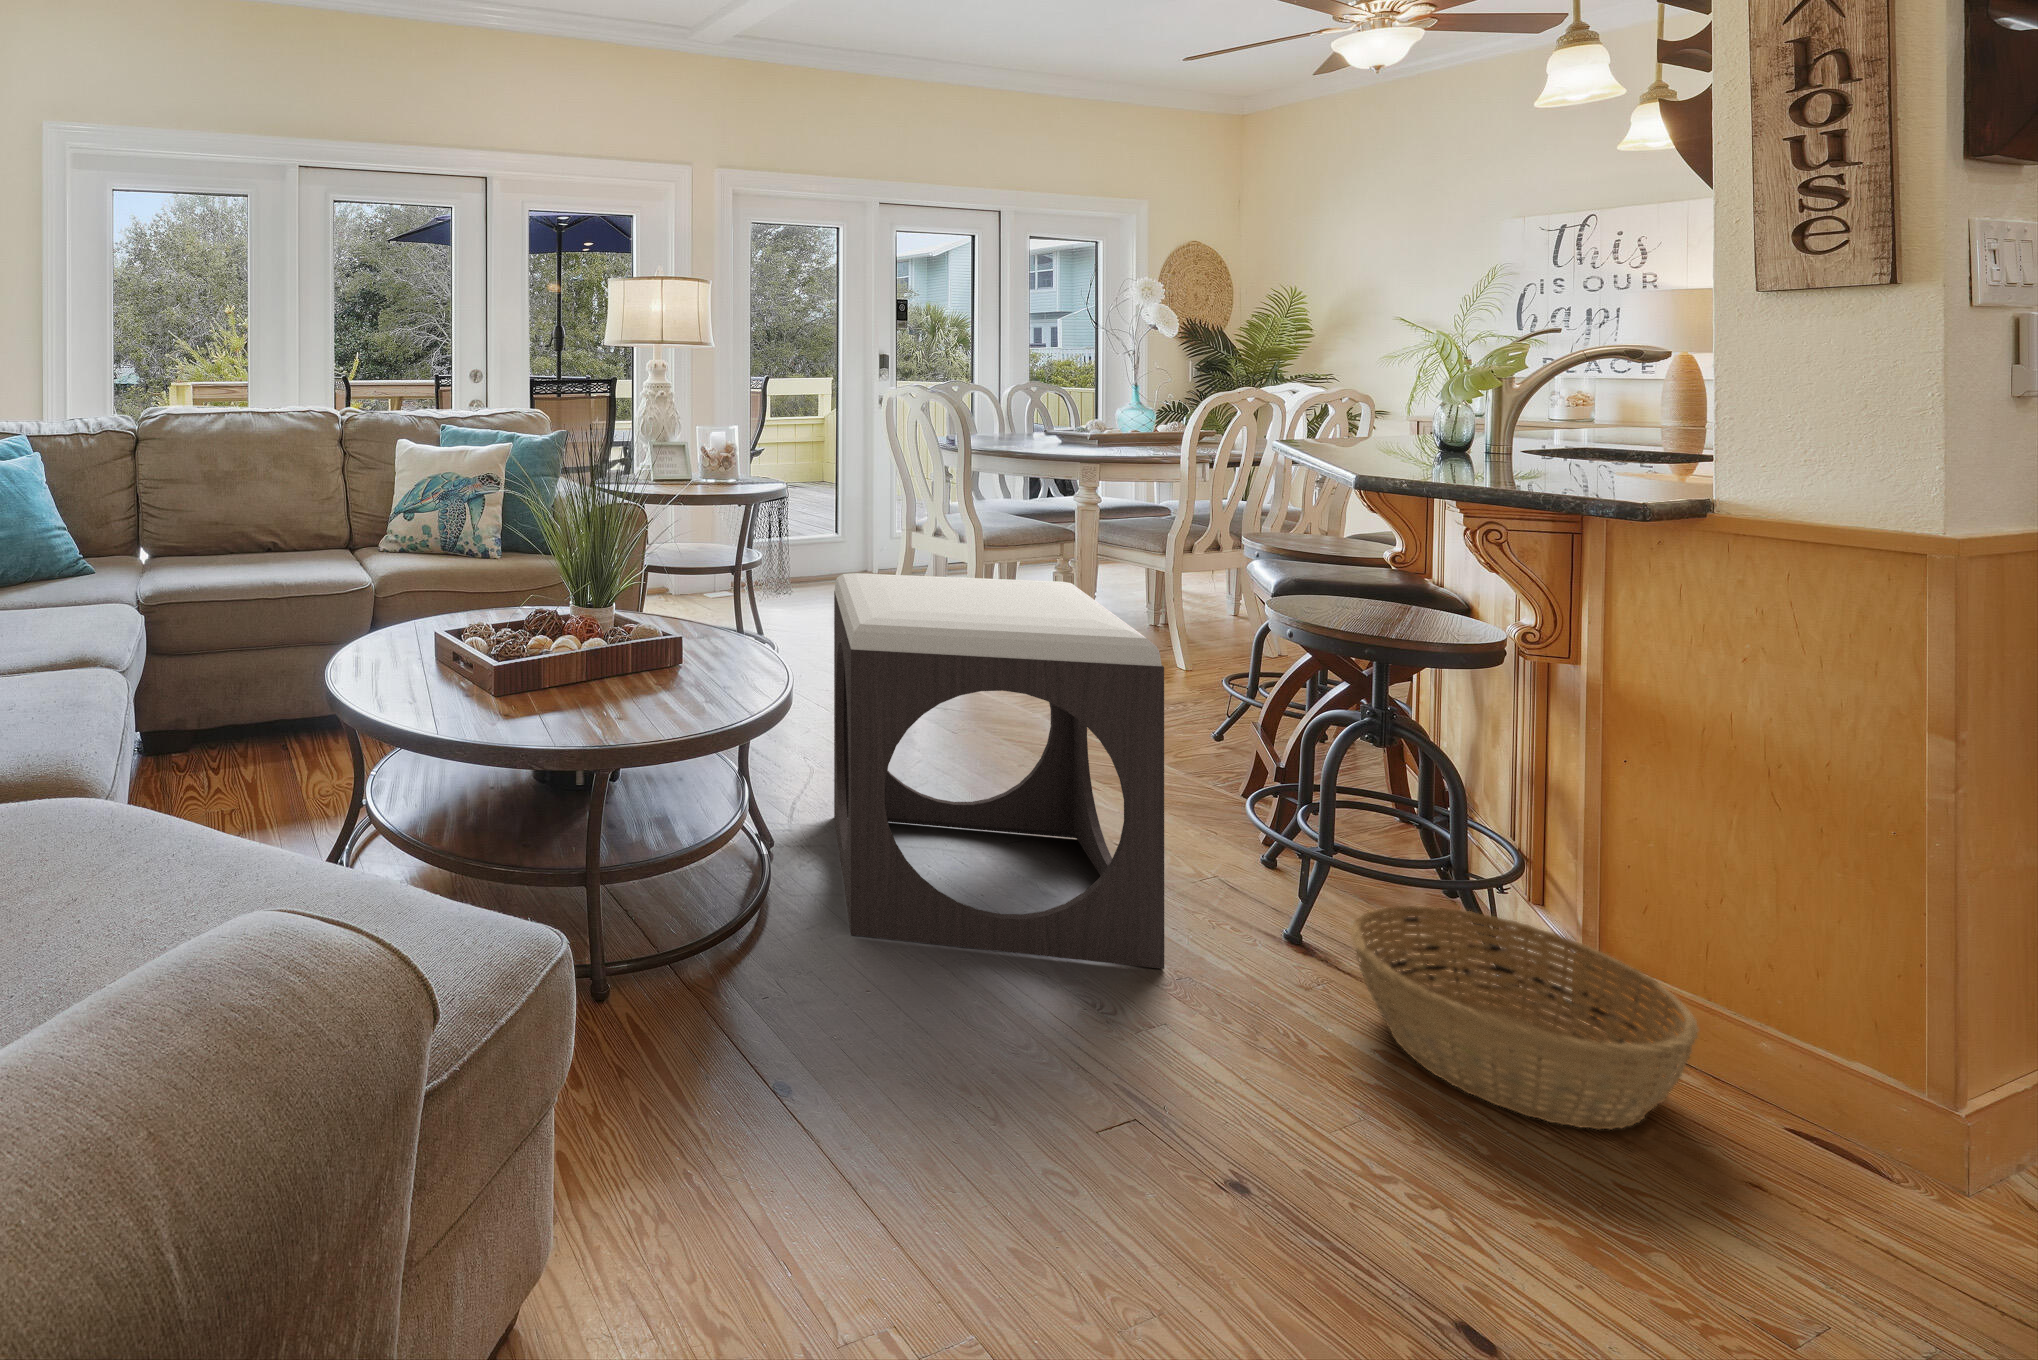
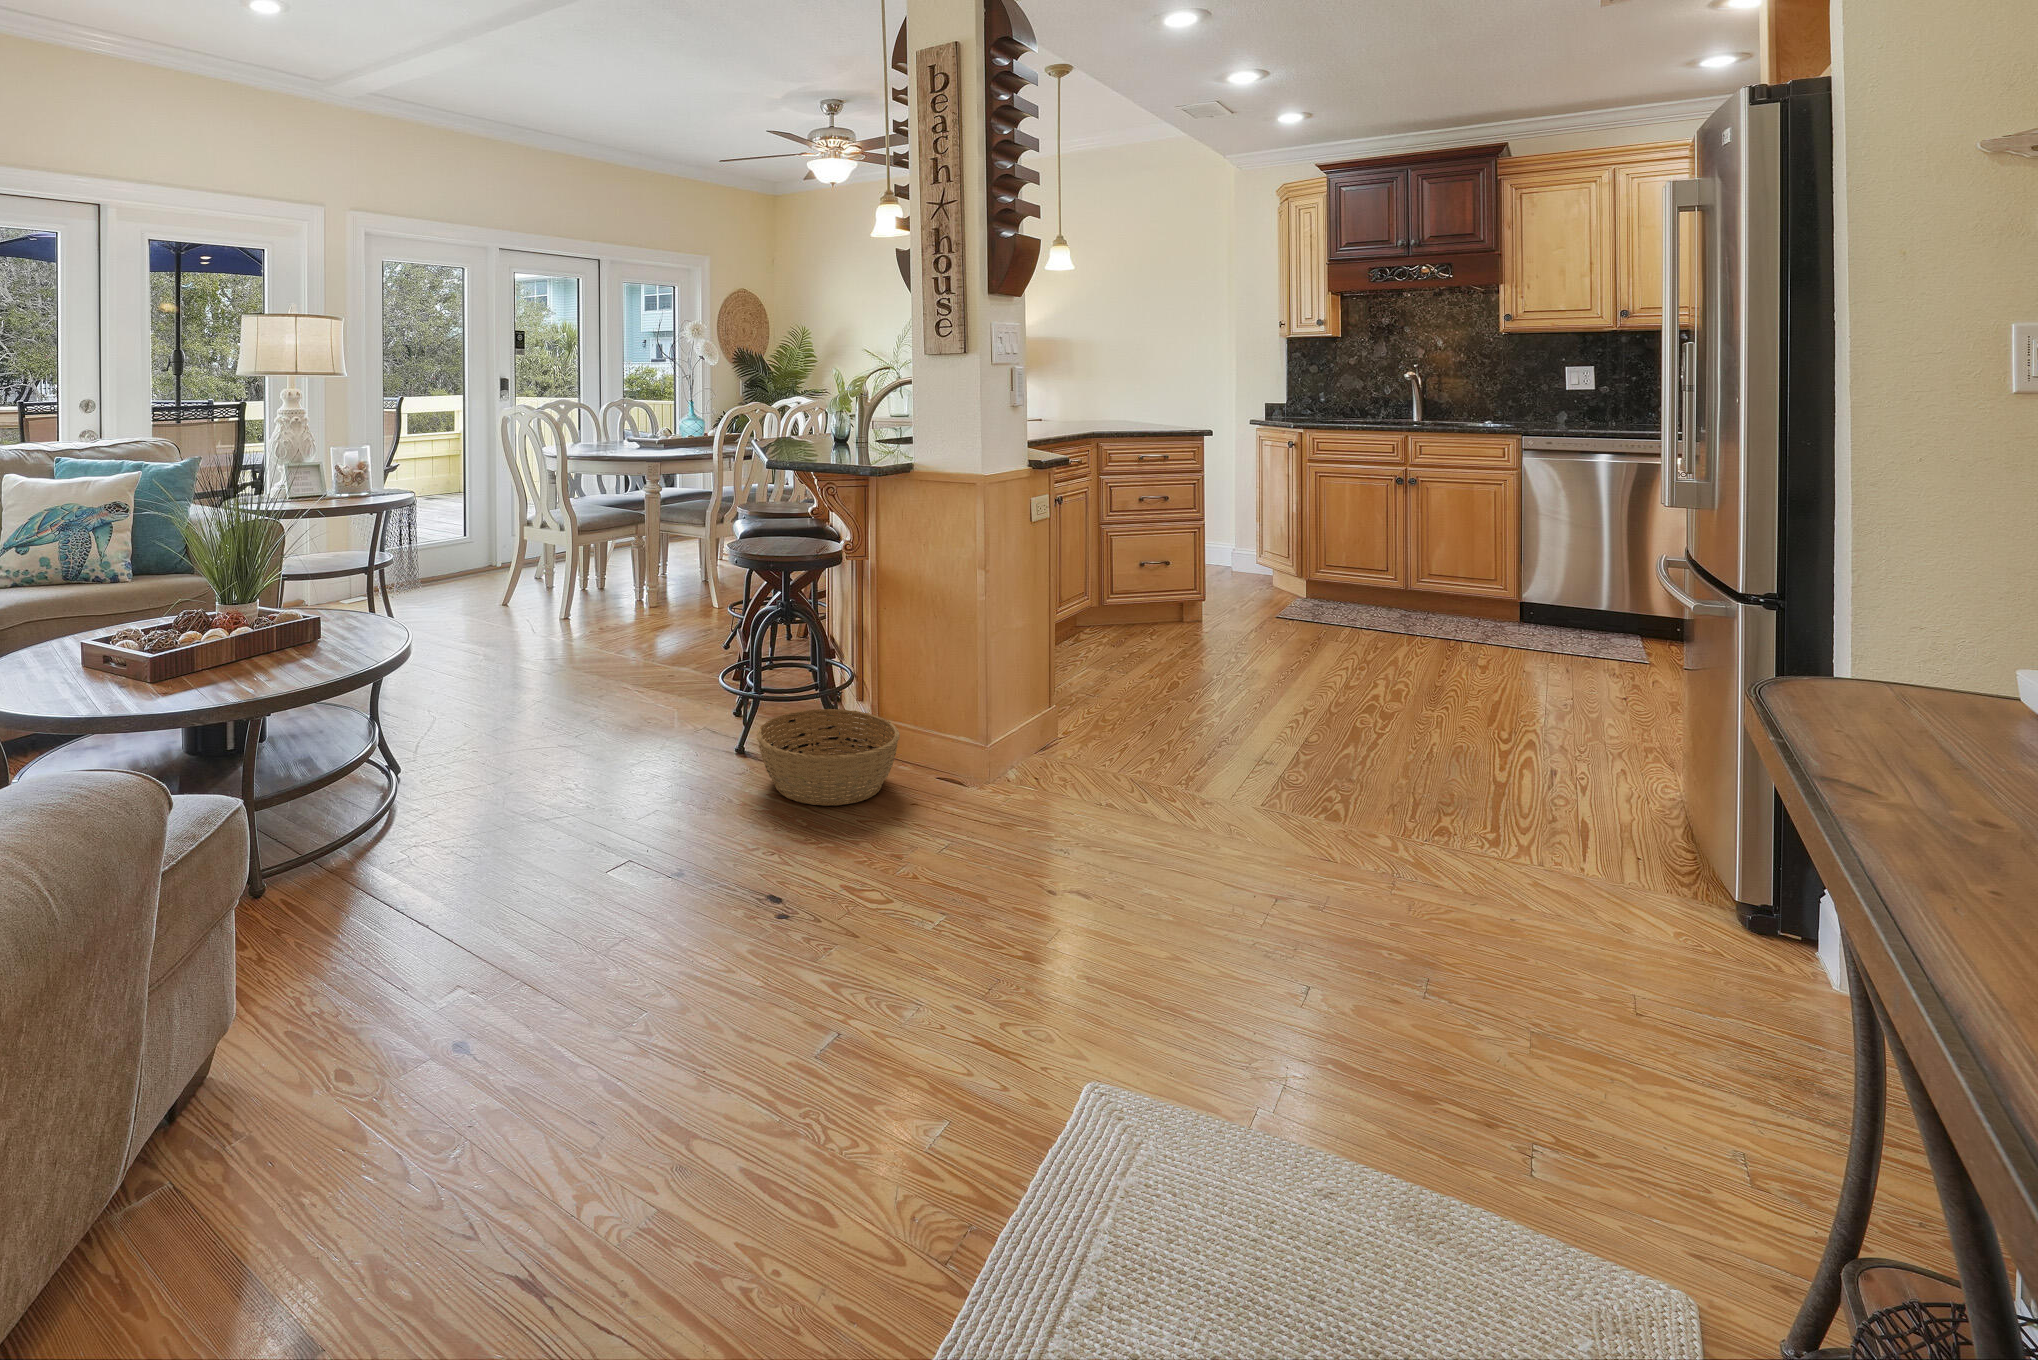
footstool: present [834,573,1164,969] -> none [449,546,661,815]

